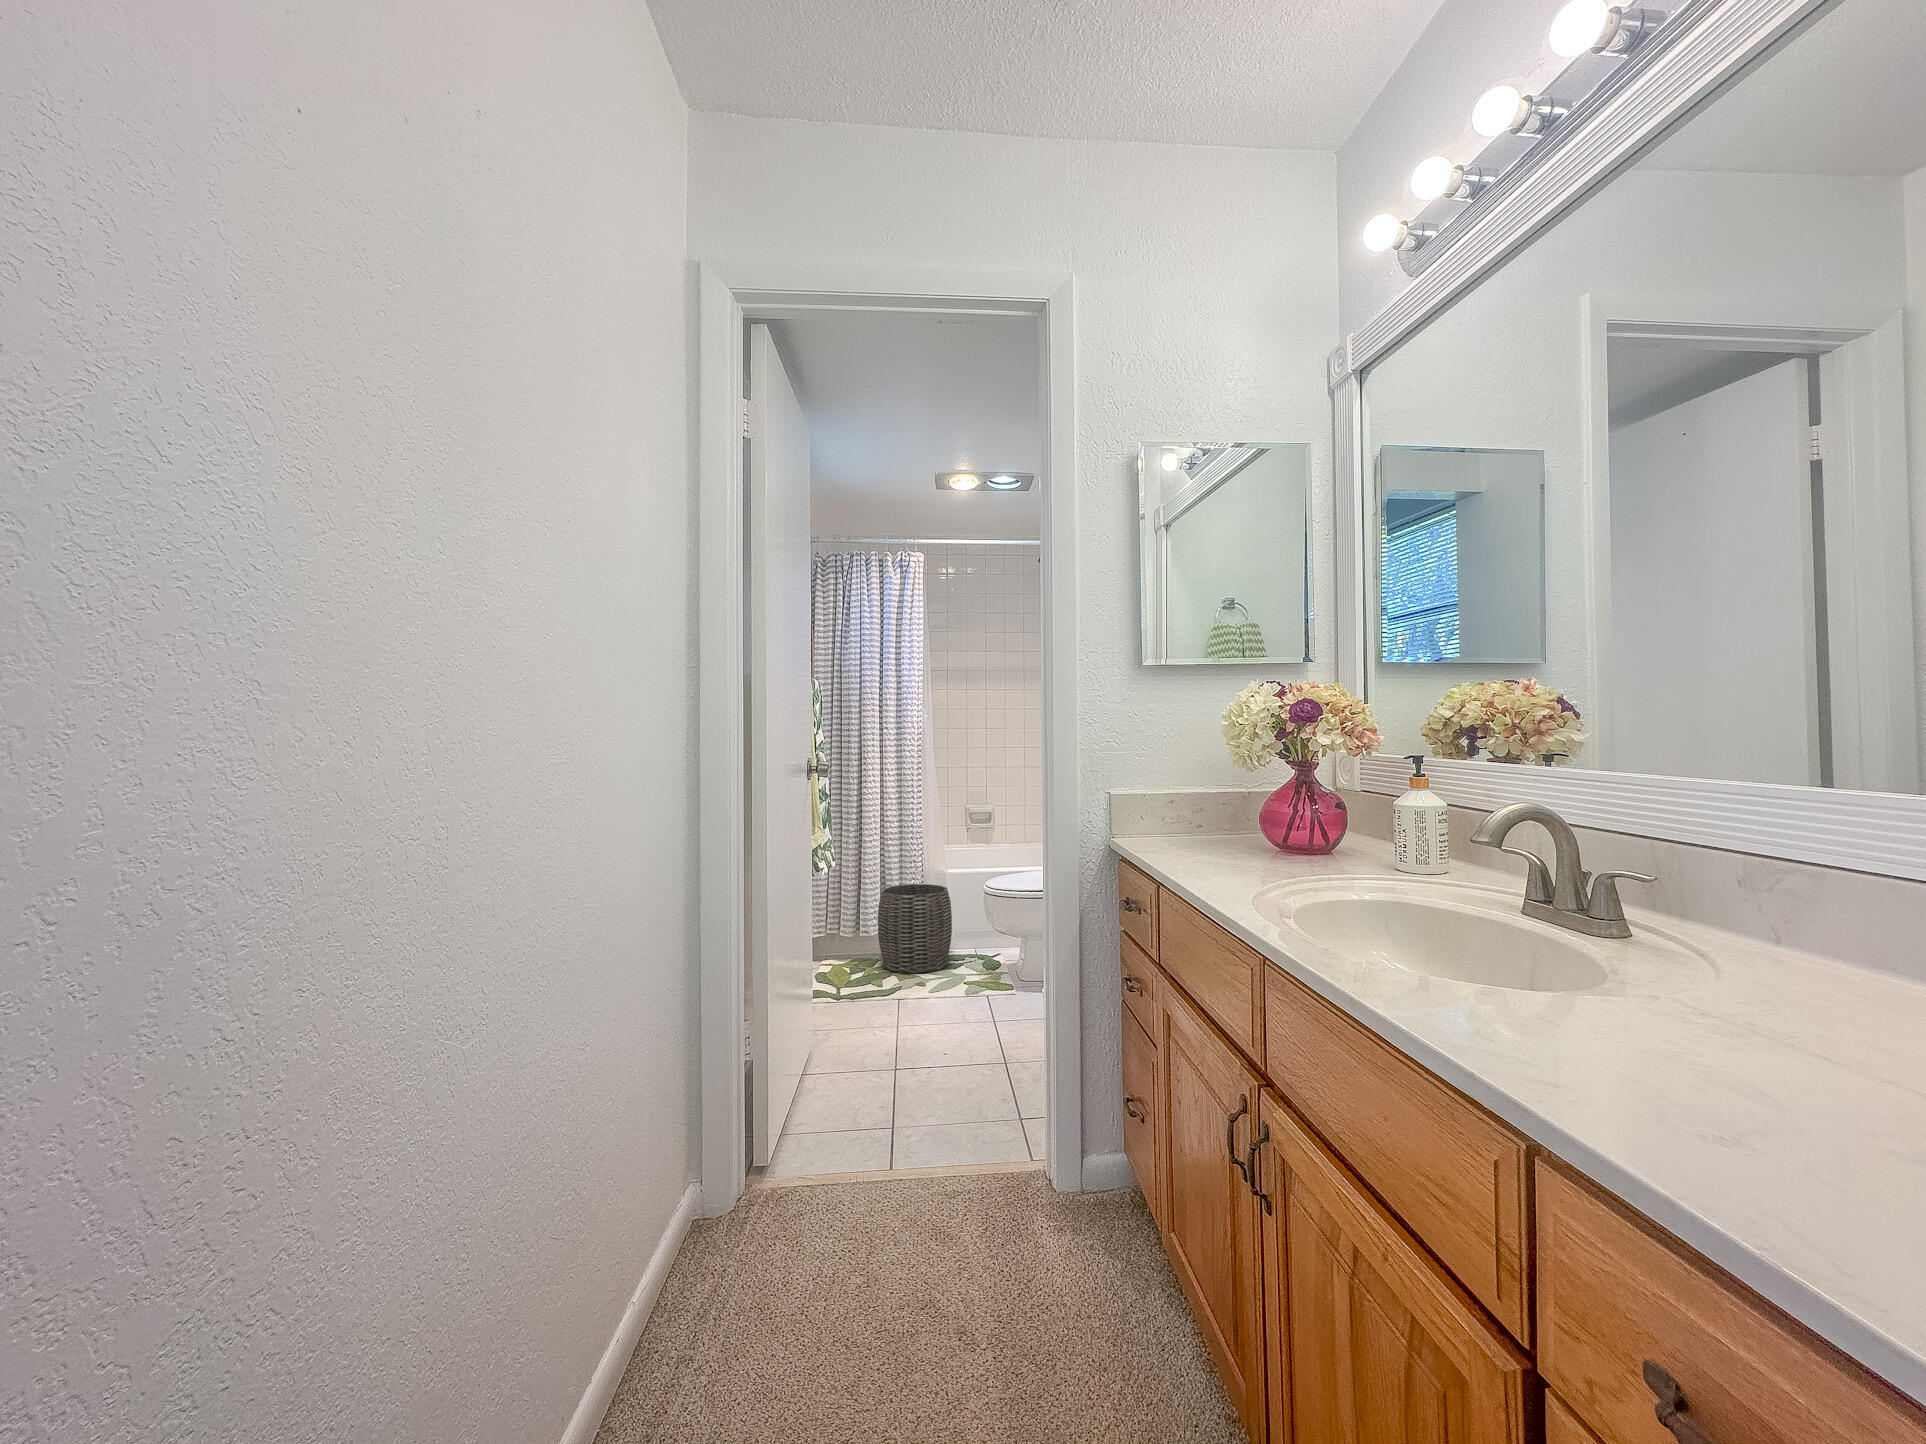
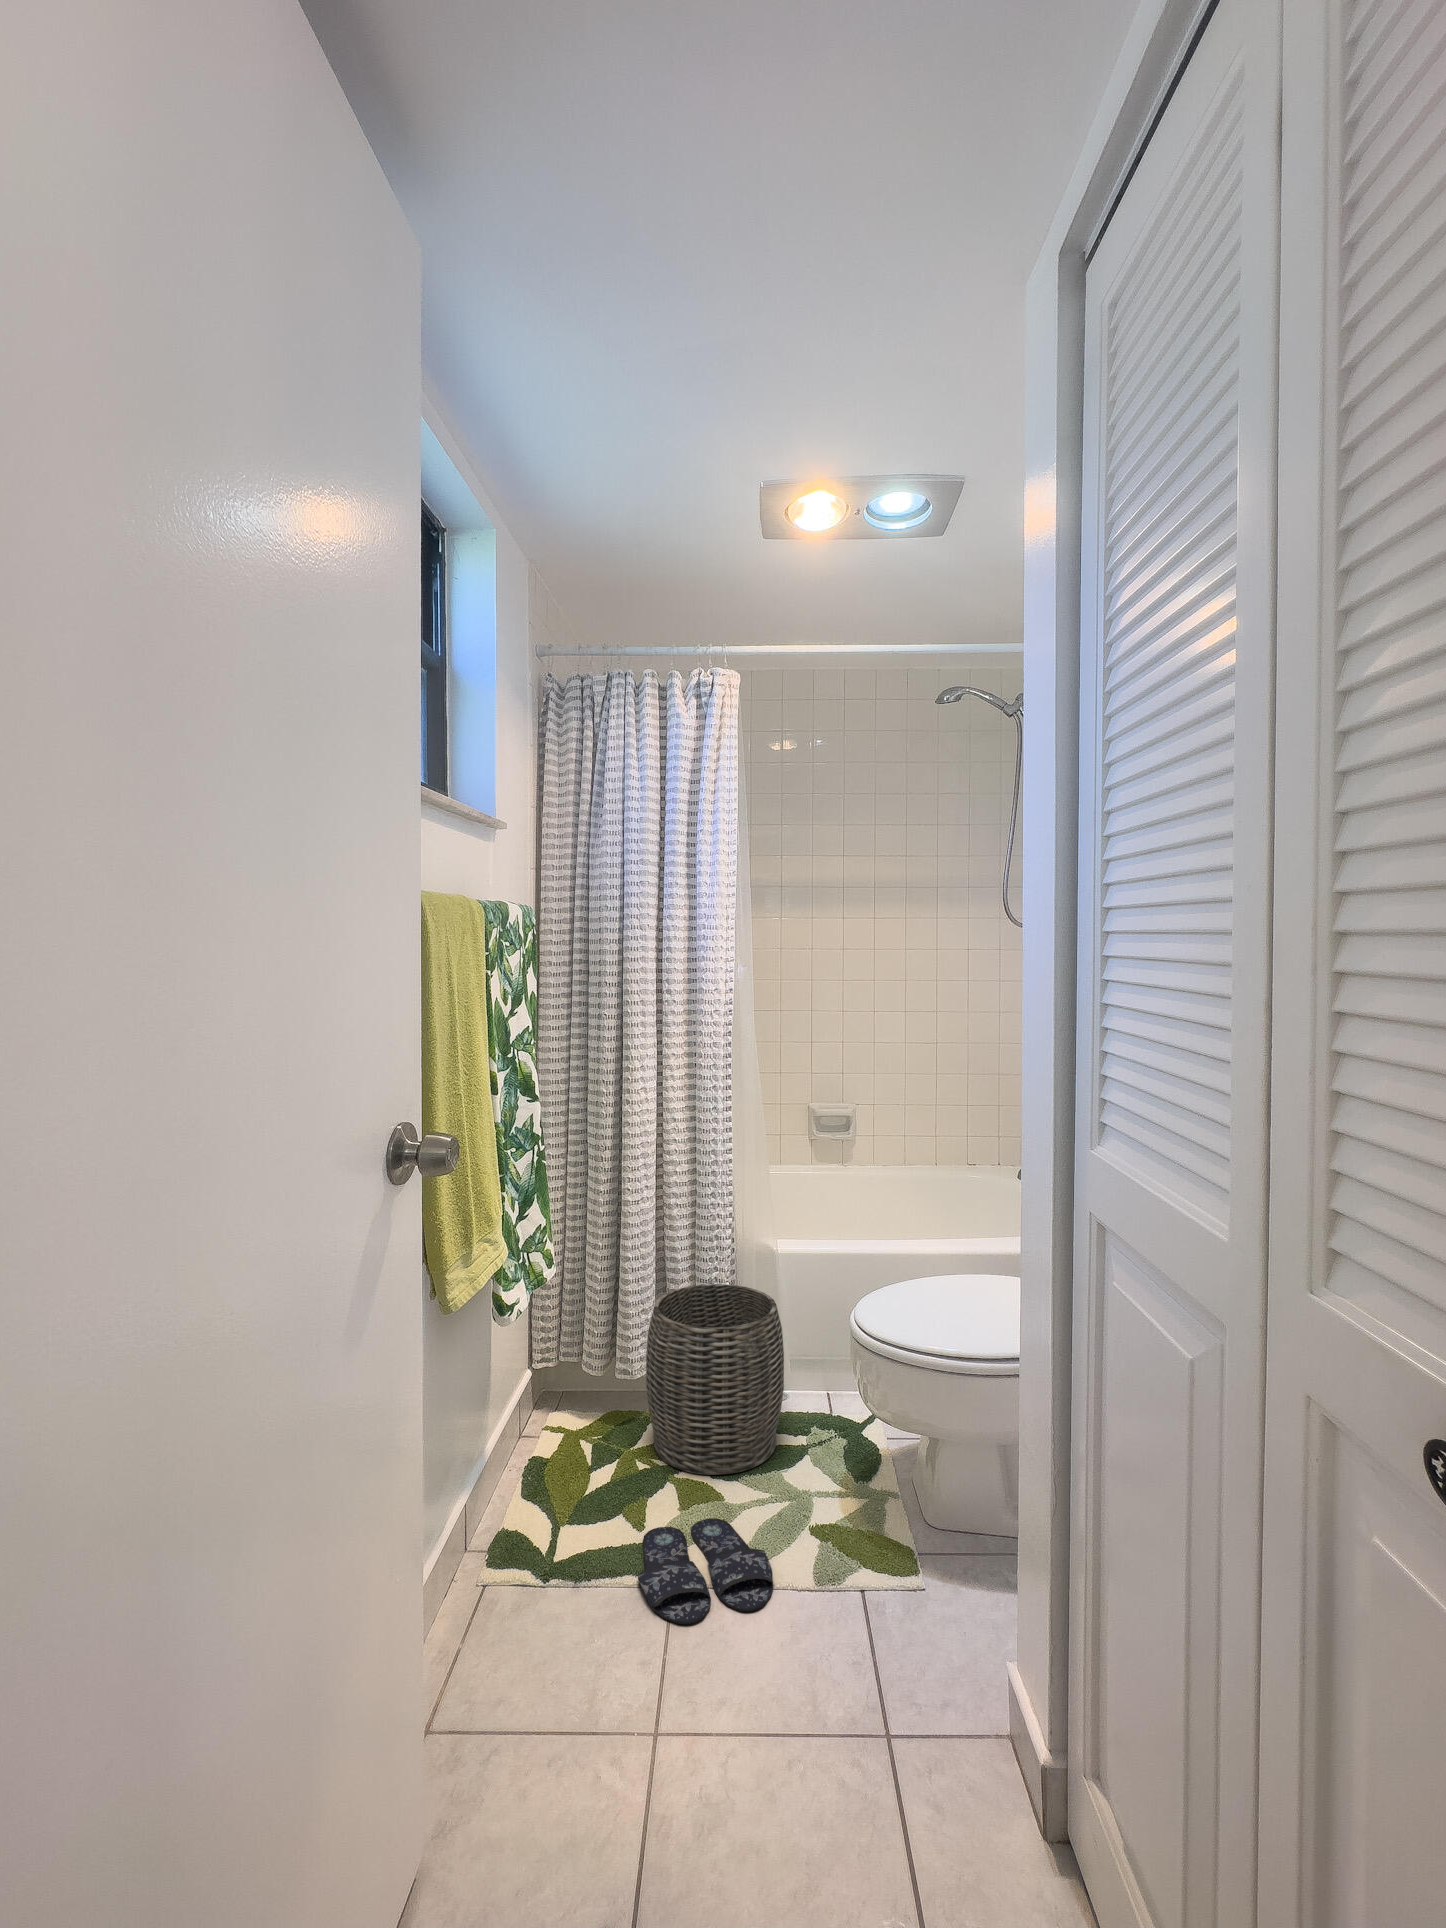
slippers: none [880,985,946,1011] -> present [638,1518,773,1624]

